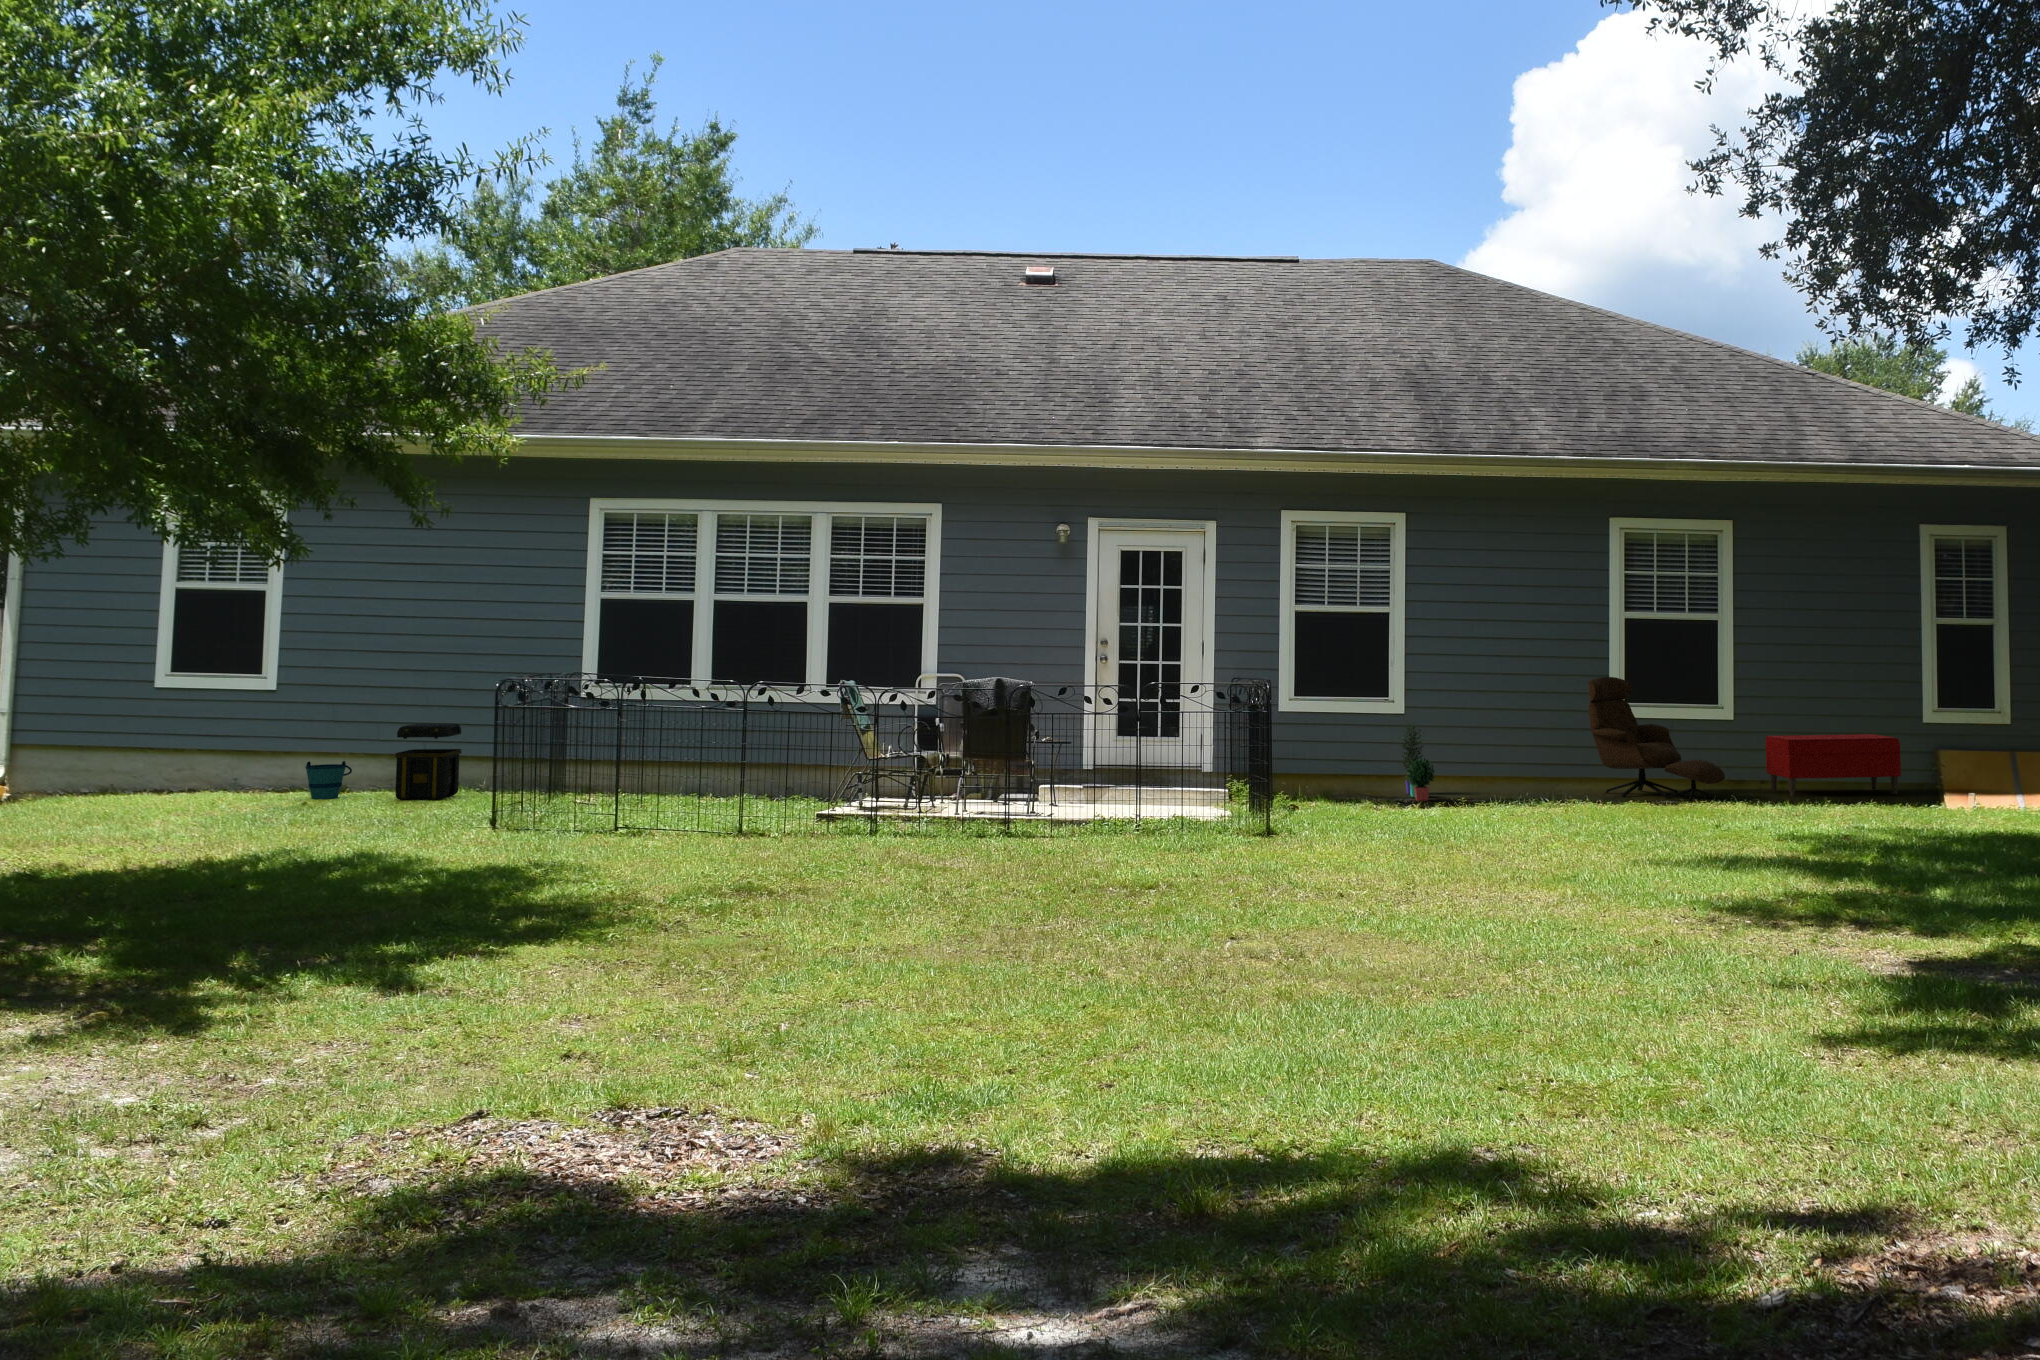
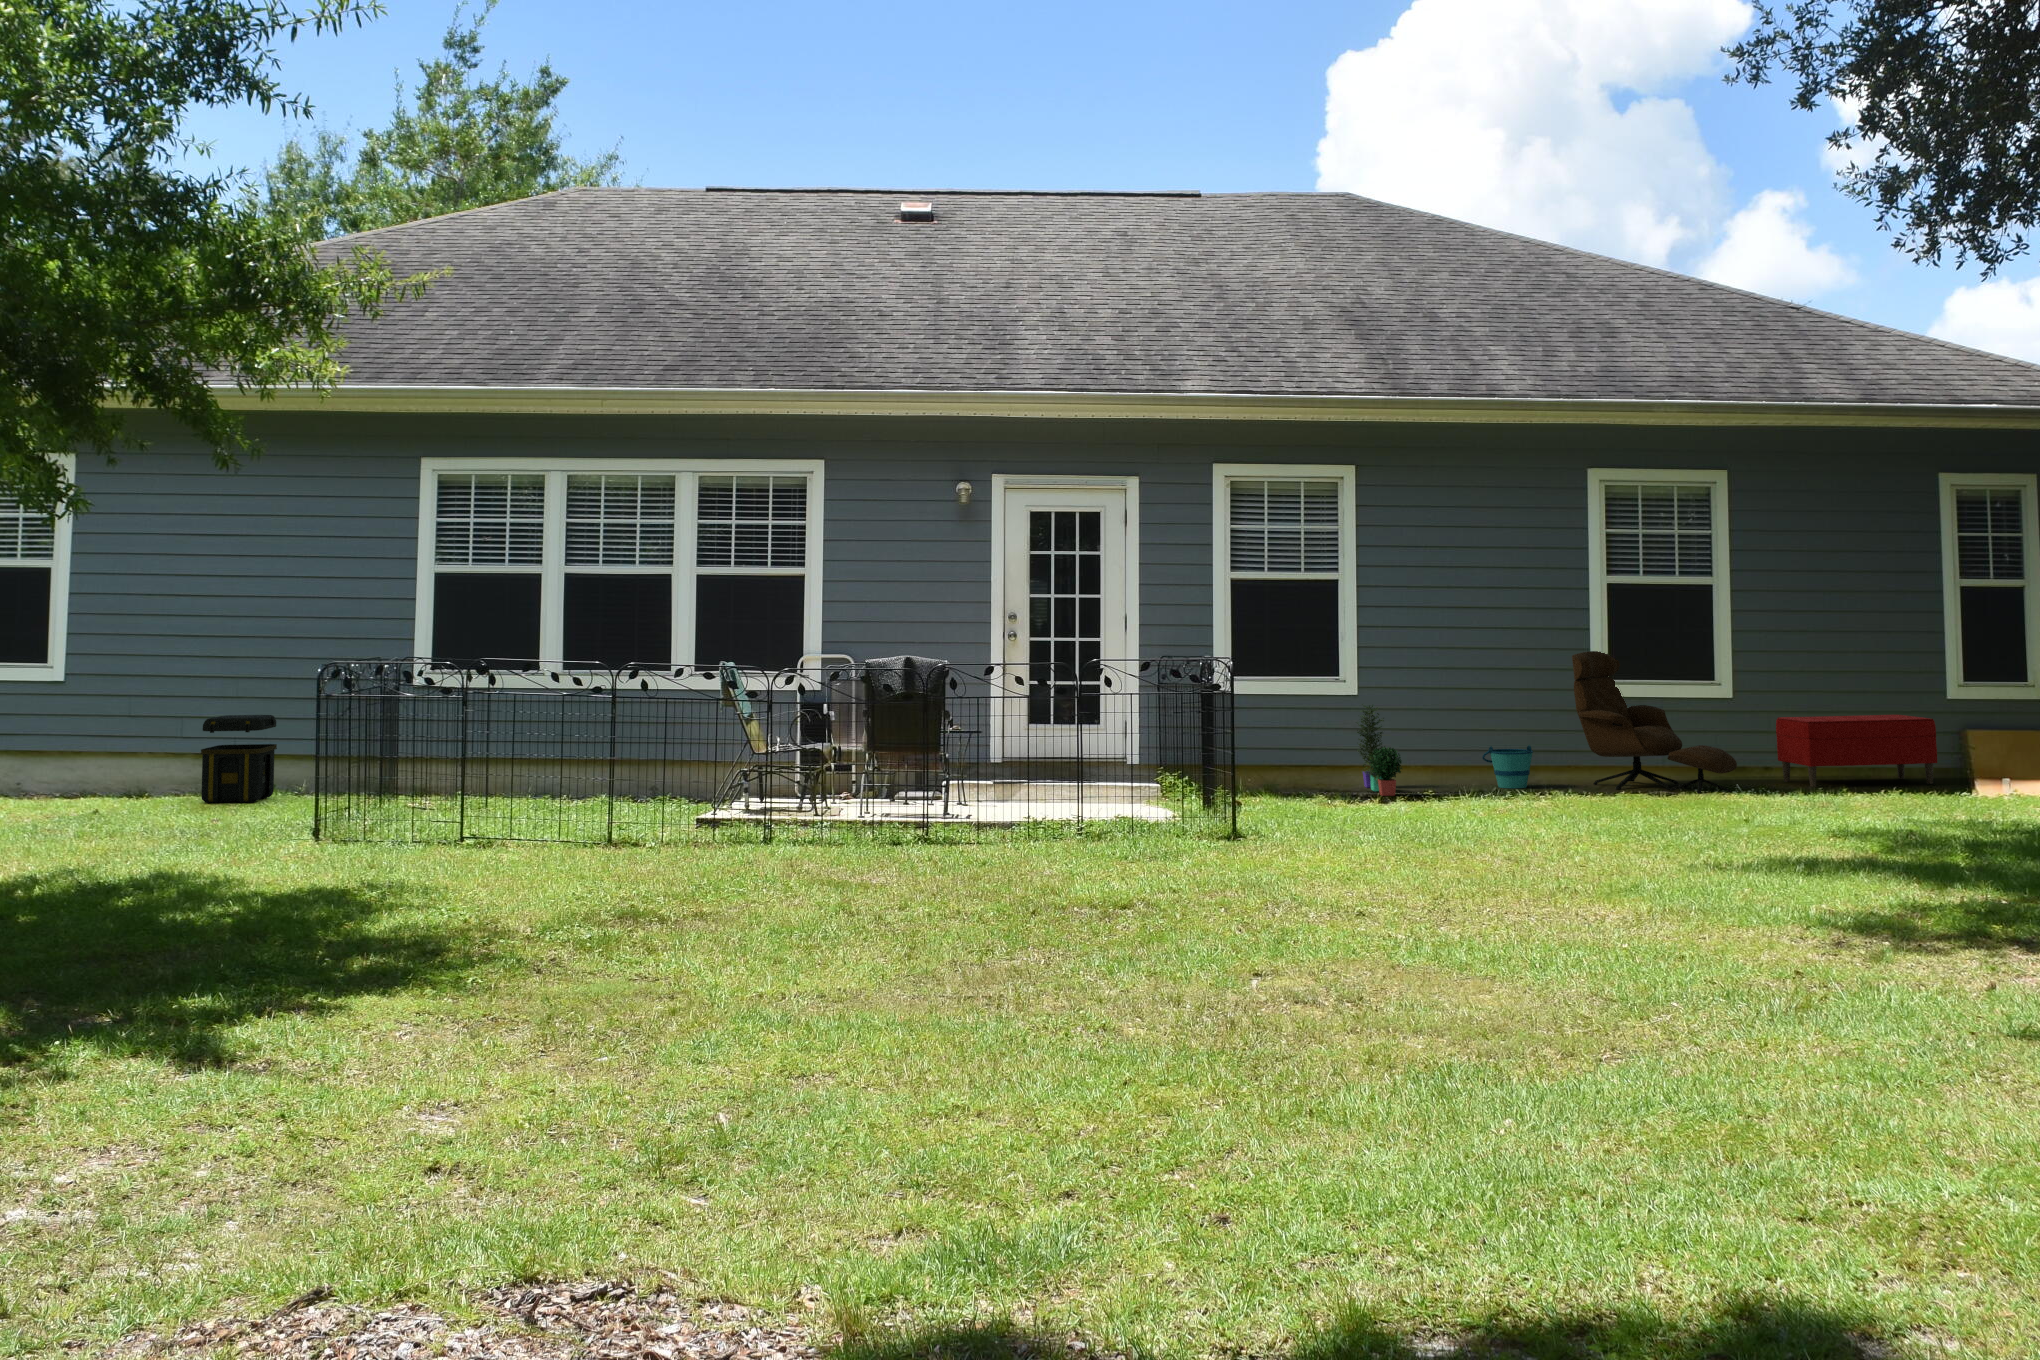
bucket: present [305,761,352,799] -> present [1482,745,1533,788]

